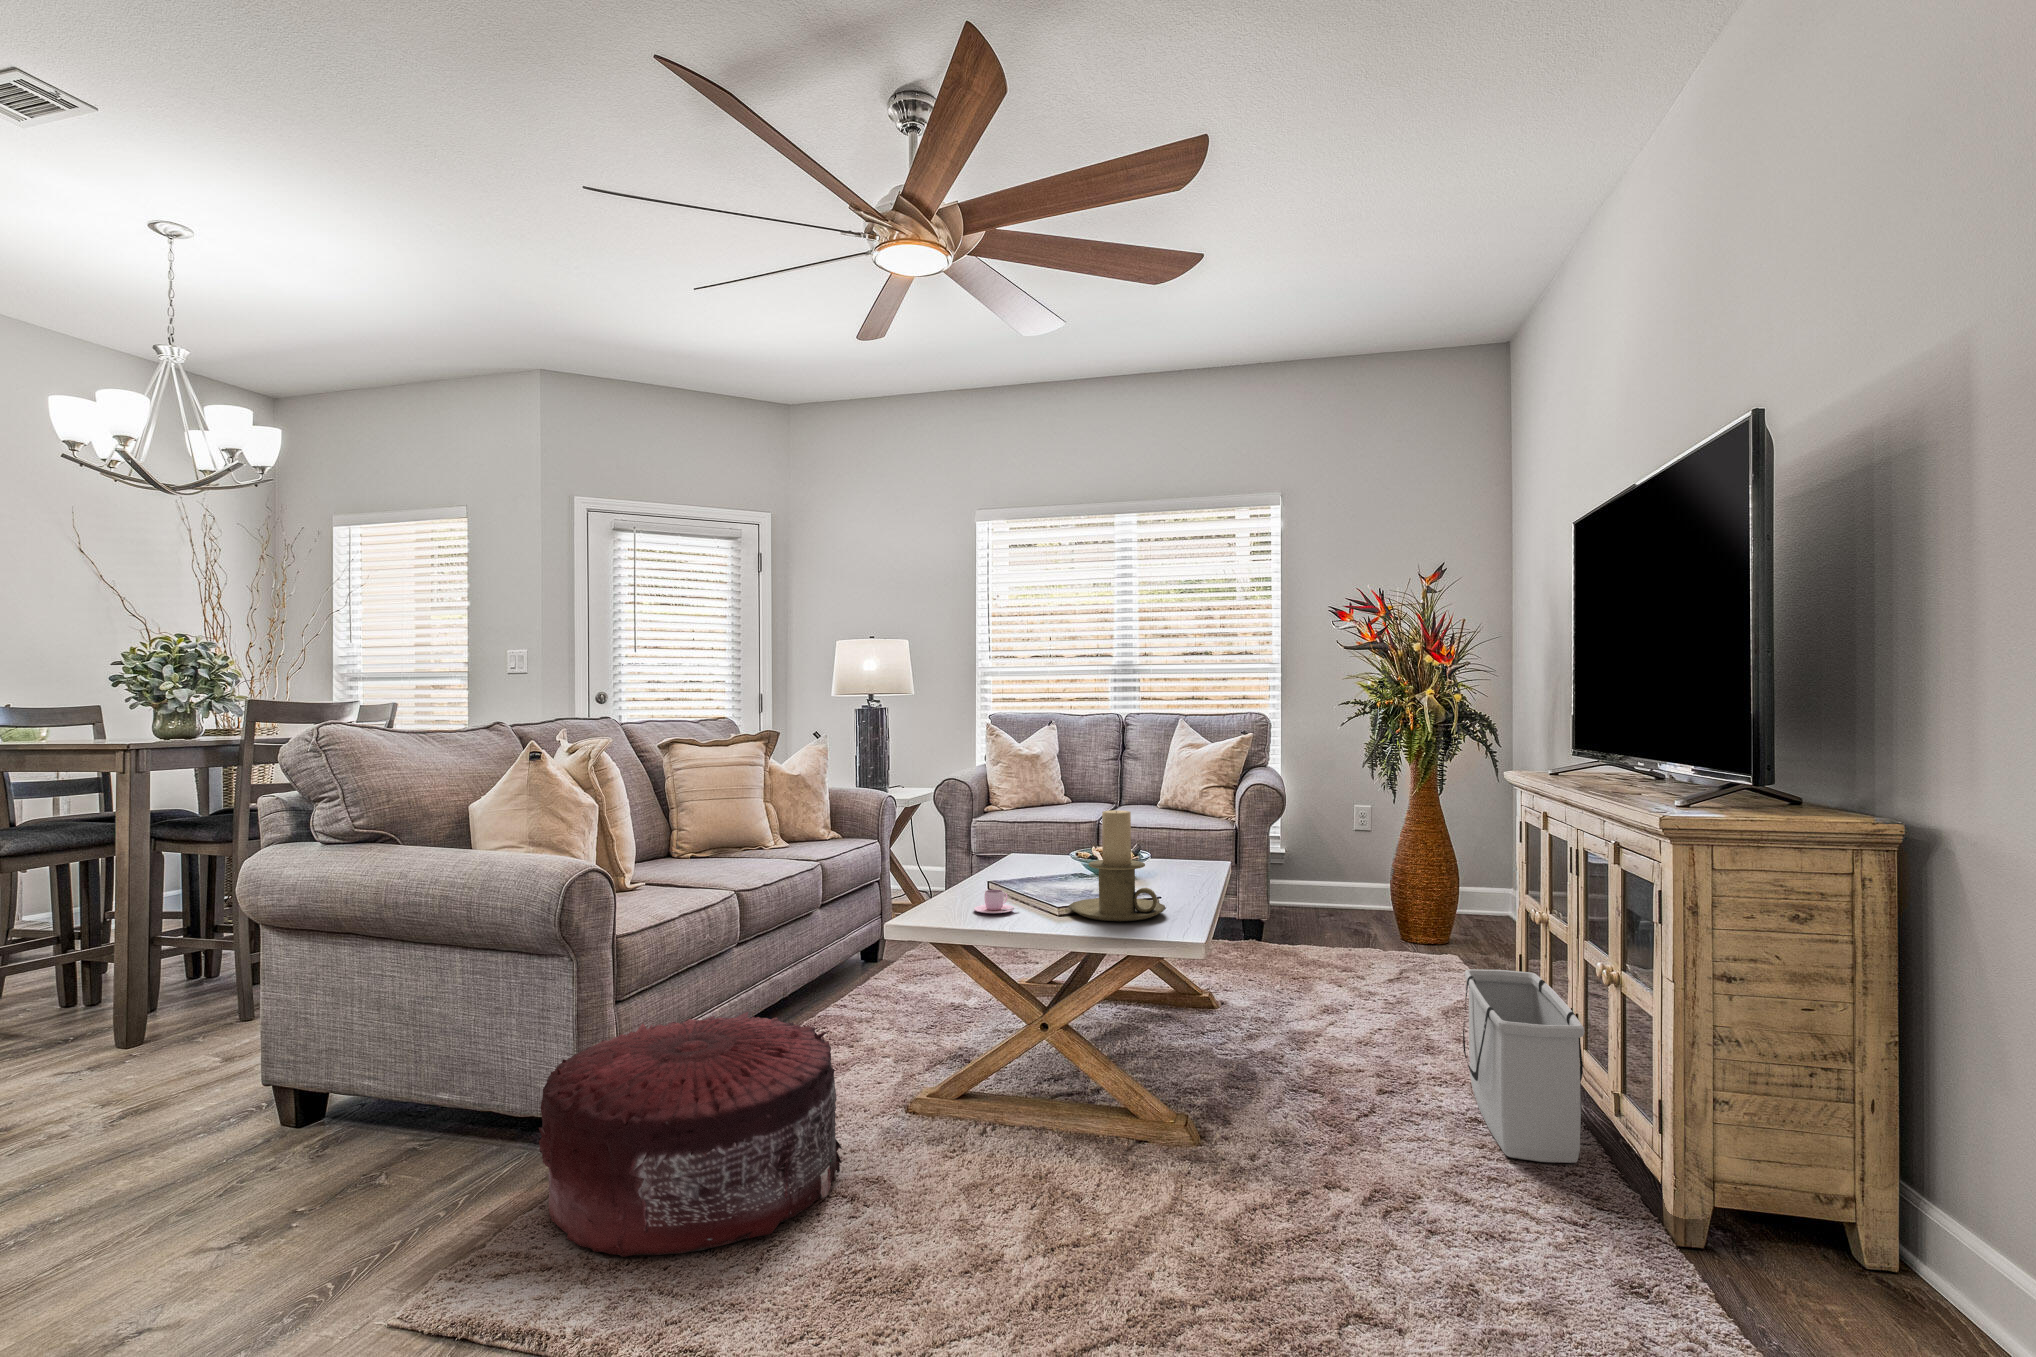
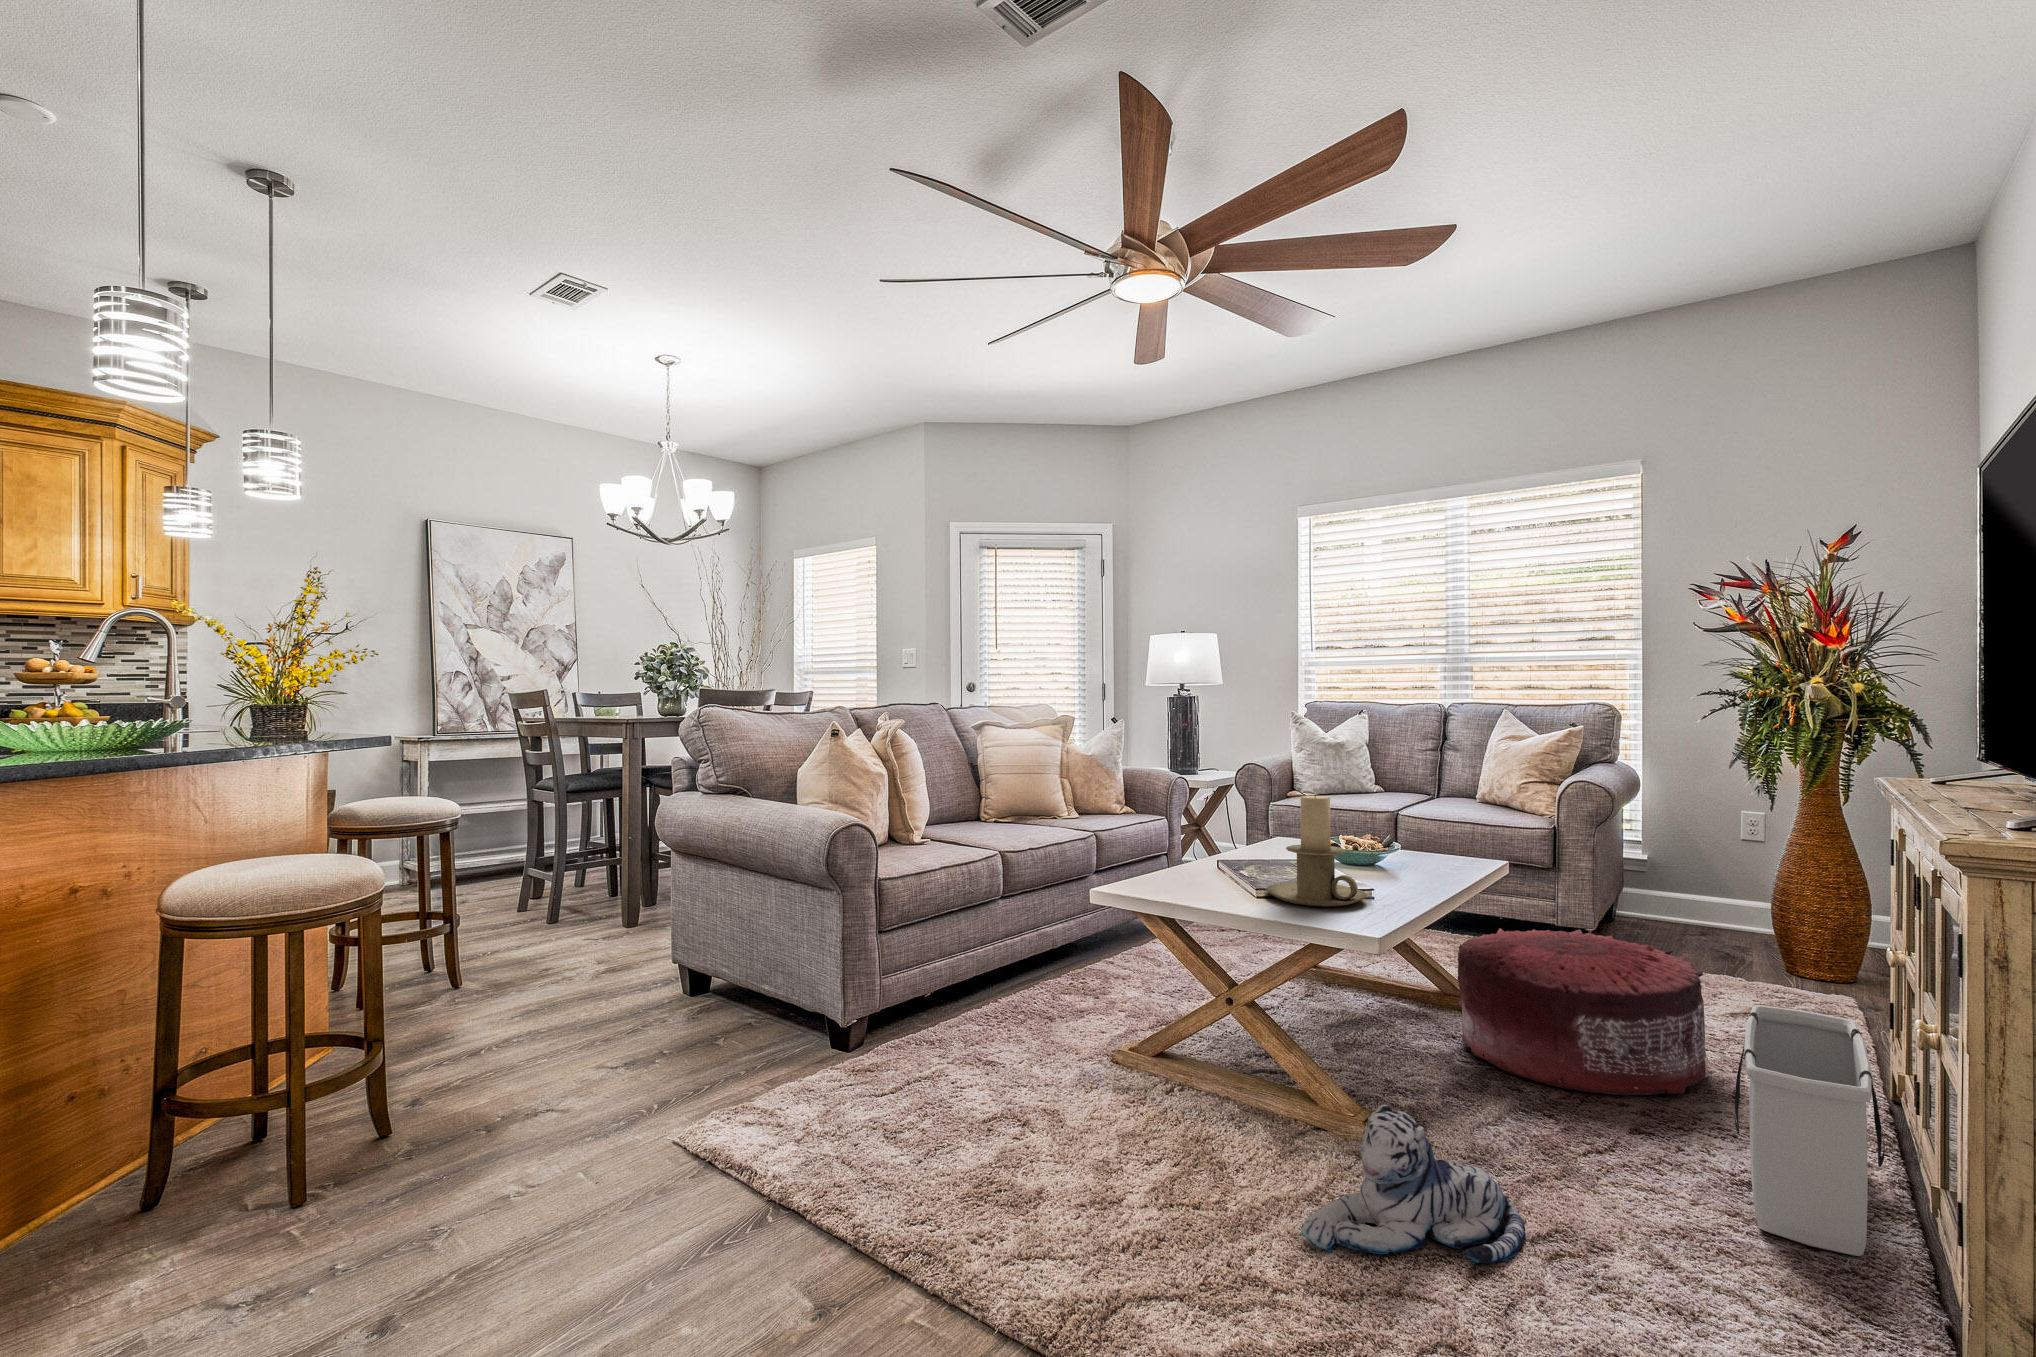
teacup: present [974,890,1015,913] -> none [1176,838,1219,887]
pouf: present [539,1012,842,1257] -> present [1457,928,1709,1095]
plush toy: none [1187,1104,1359,1257] -> present [1301,1105,1525,1264]

